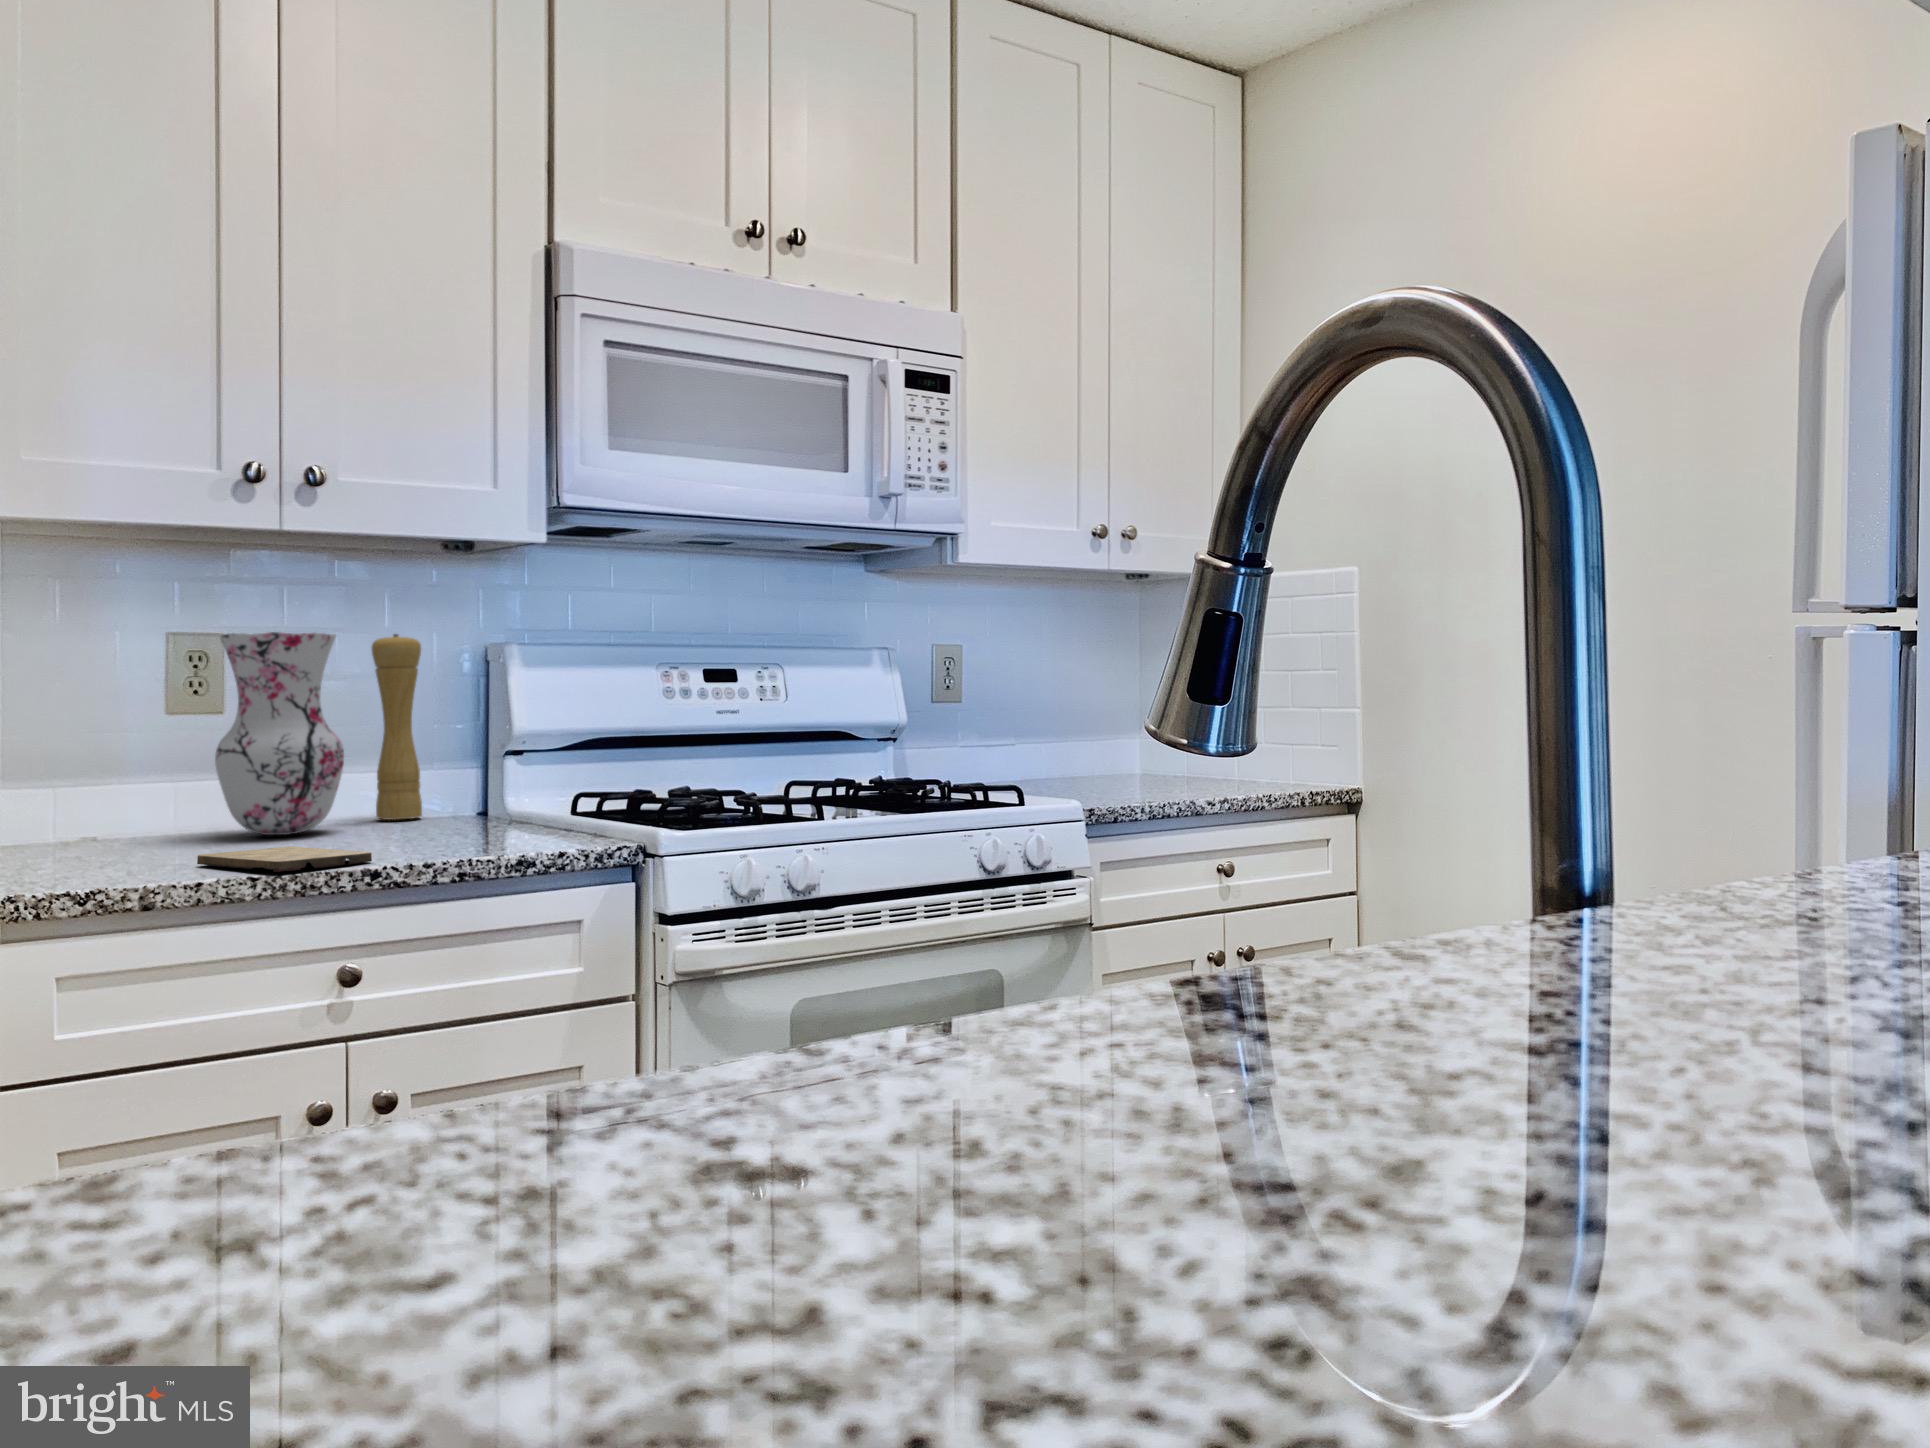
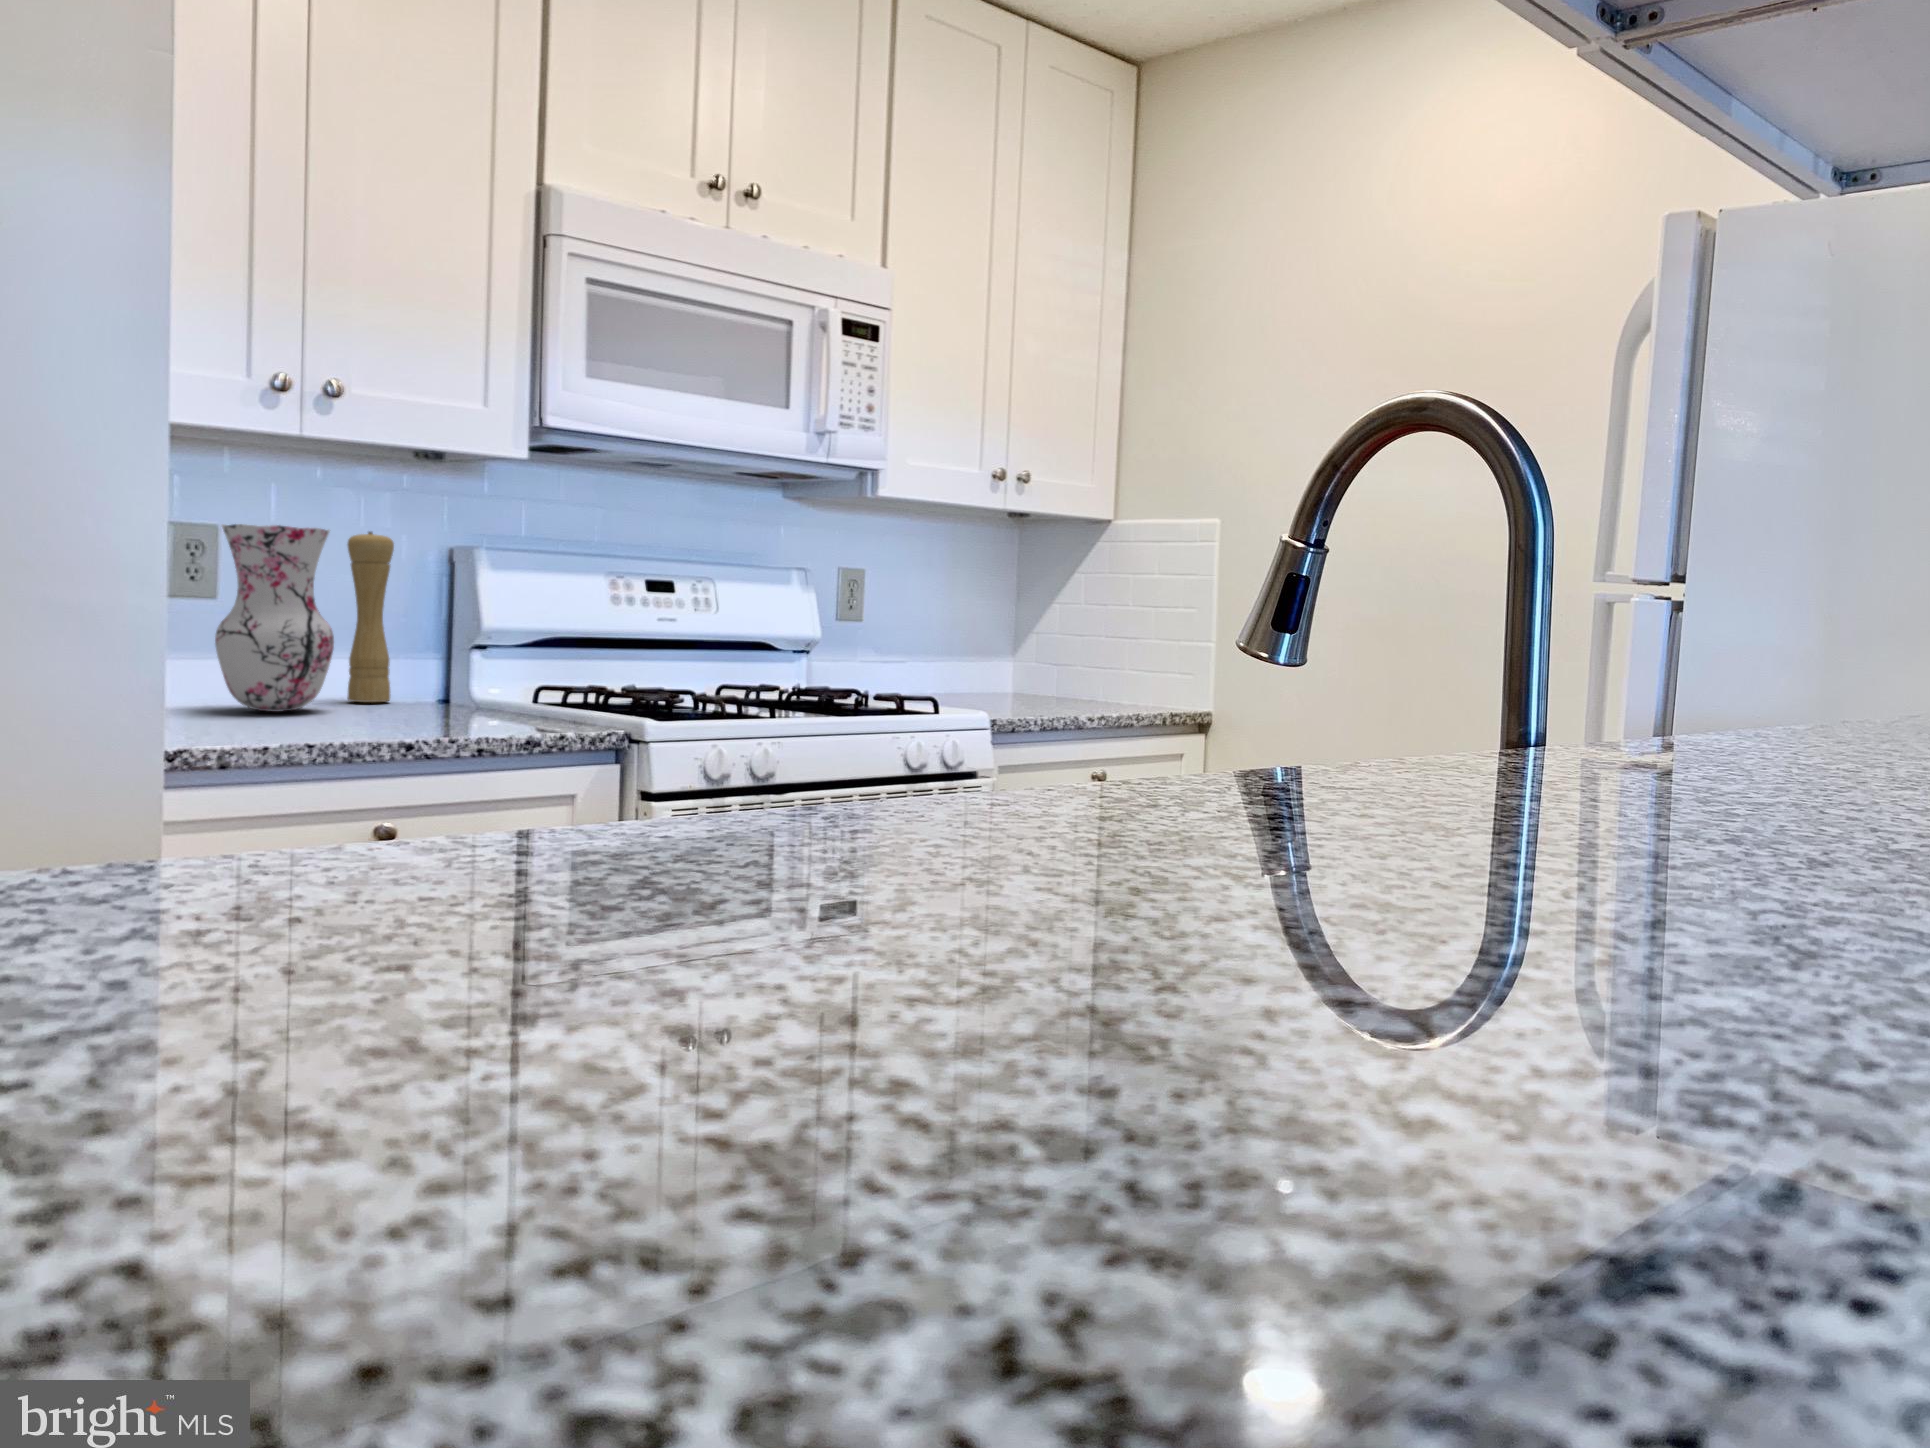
cutting board: present [197,847,372,872] -> none [239,721,402,742]

